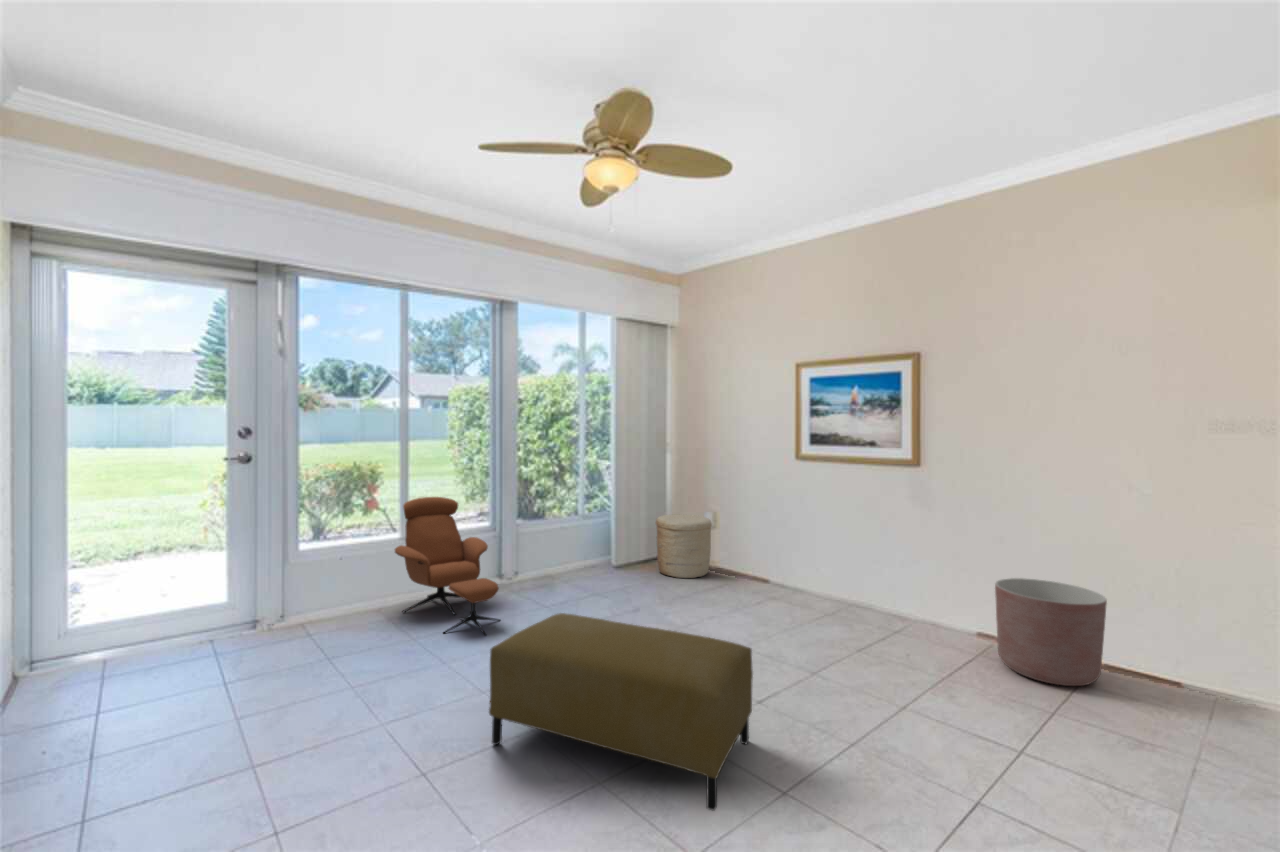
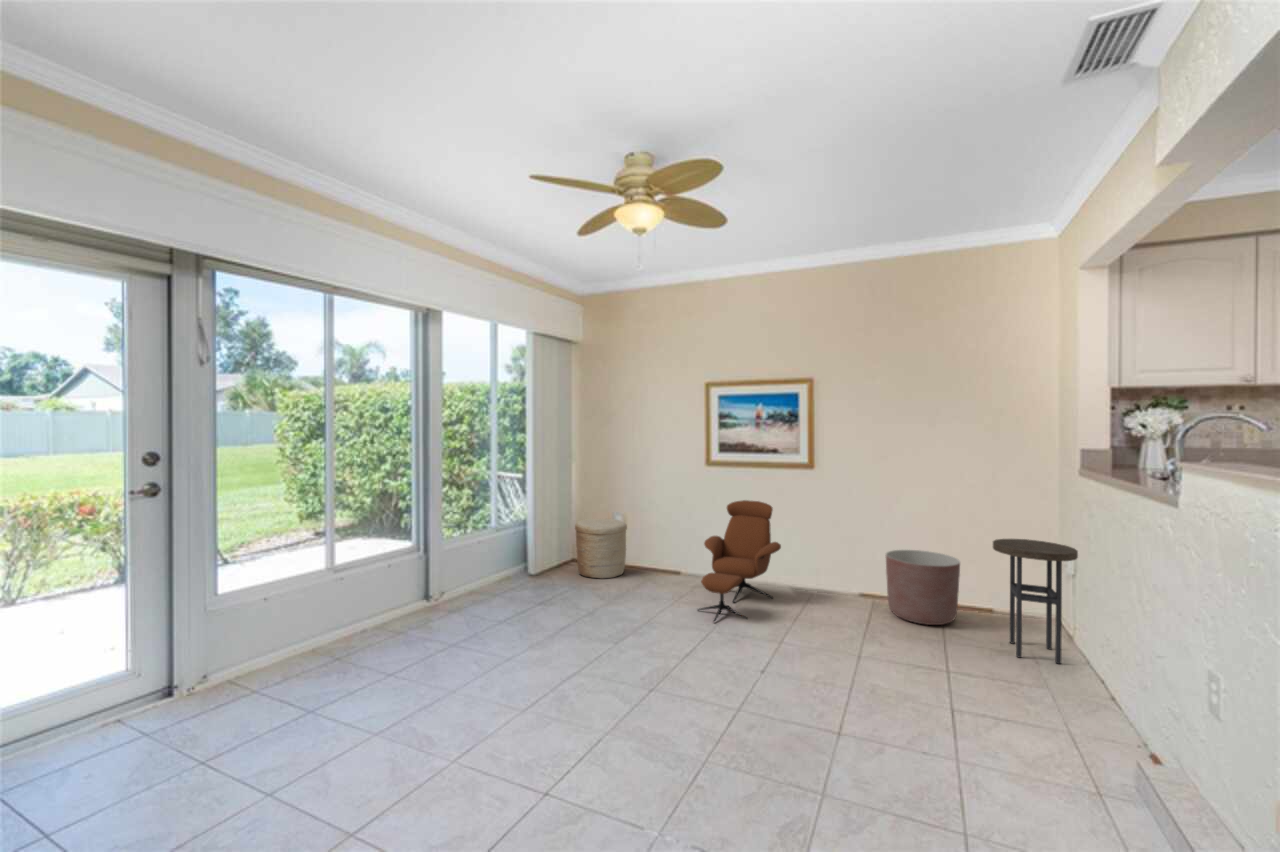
lounge chair: present [395,497,500,635] -> present [698,500,781,622]
side table: none [1129,572,1272,770] -> present [993,539,1078,664]
ottoman: present [489,613,753,811] -> none [587,632,828,781]

